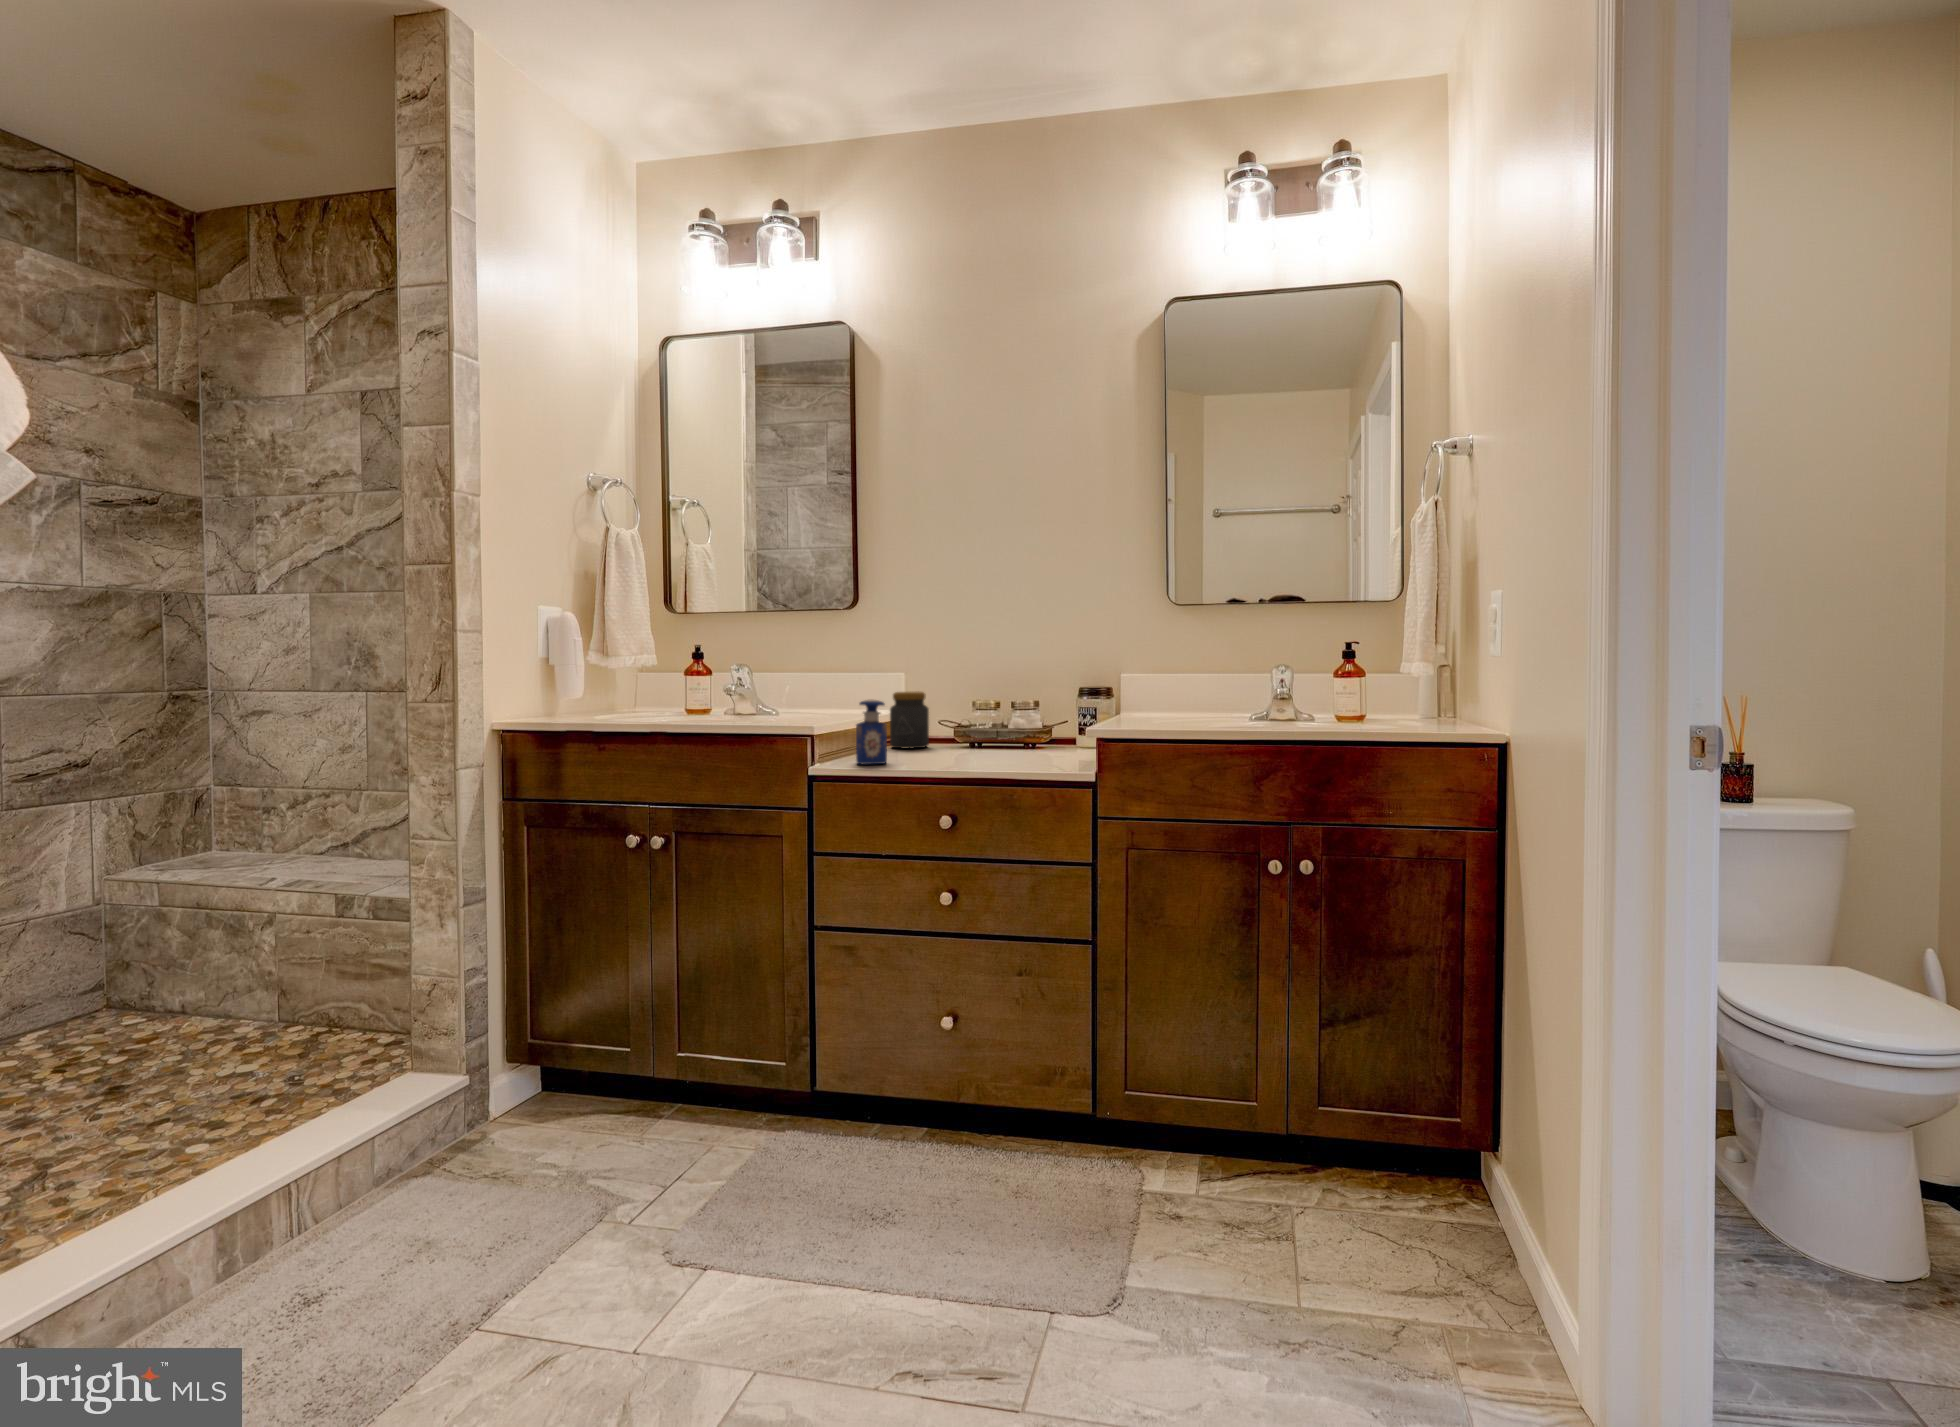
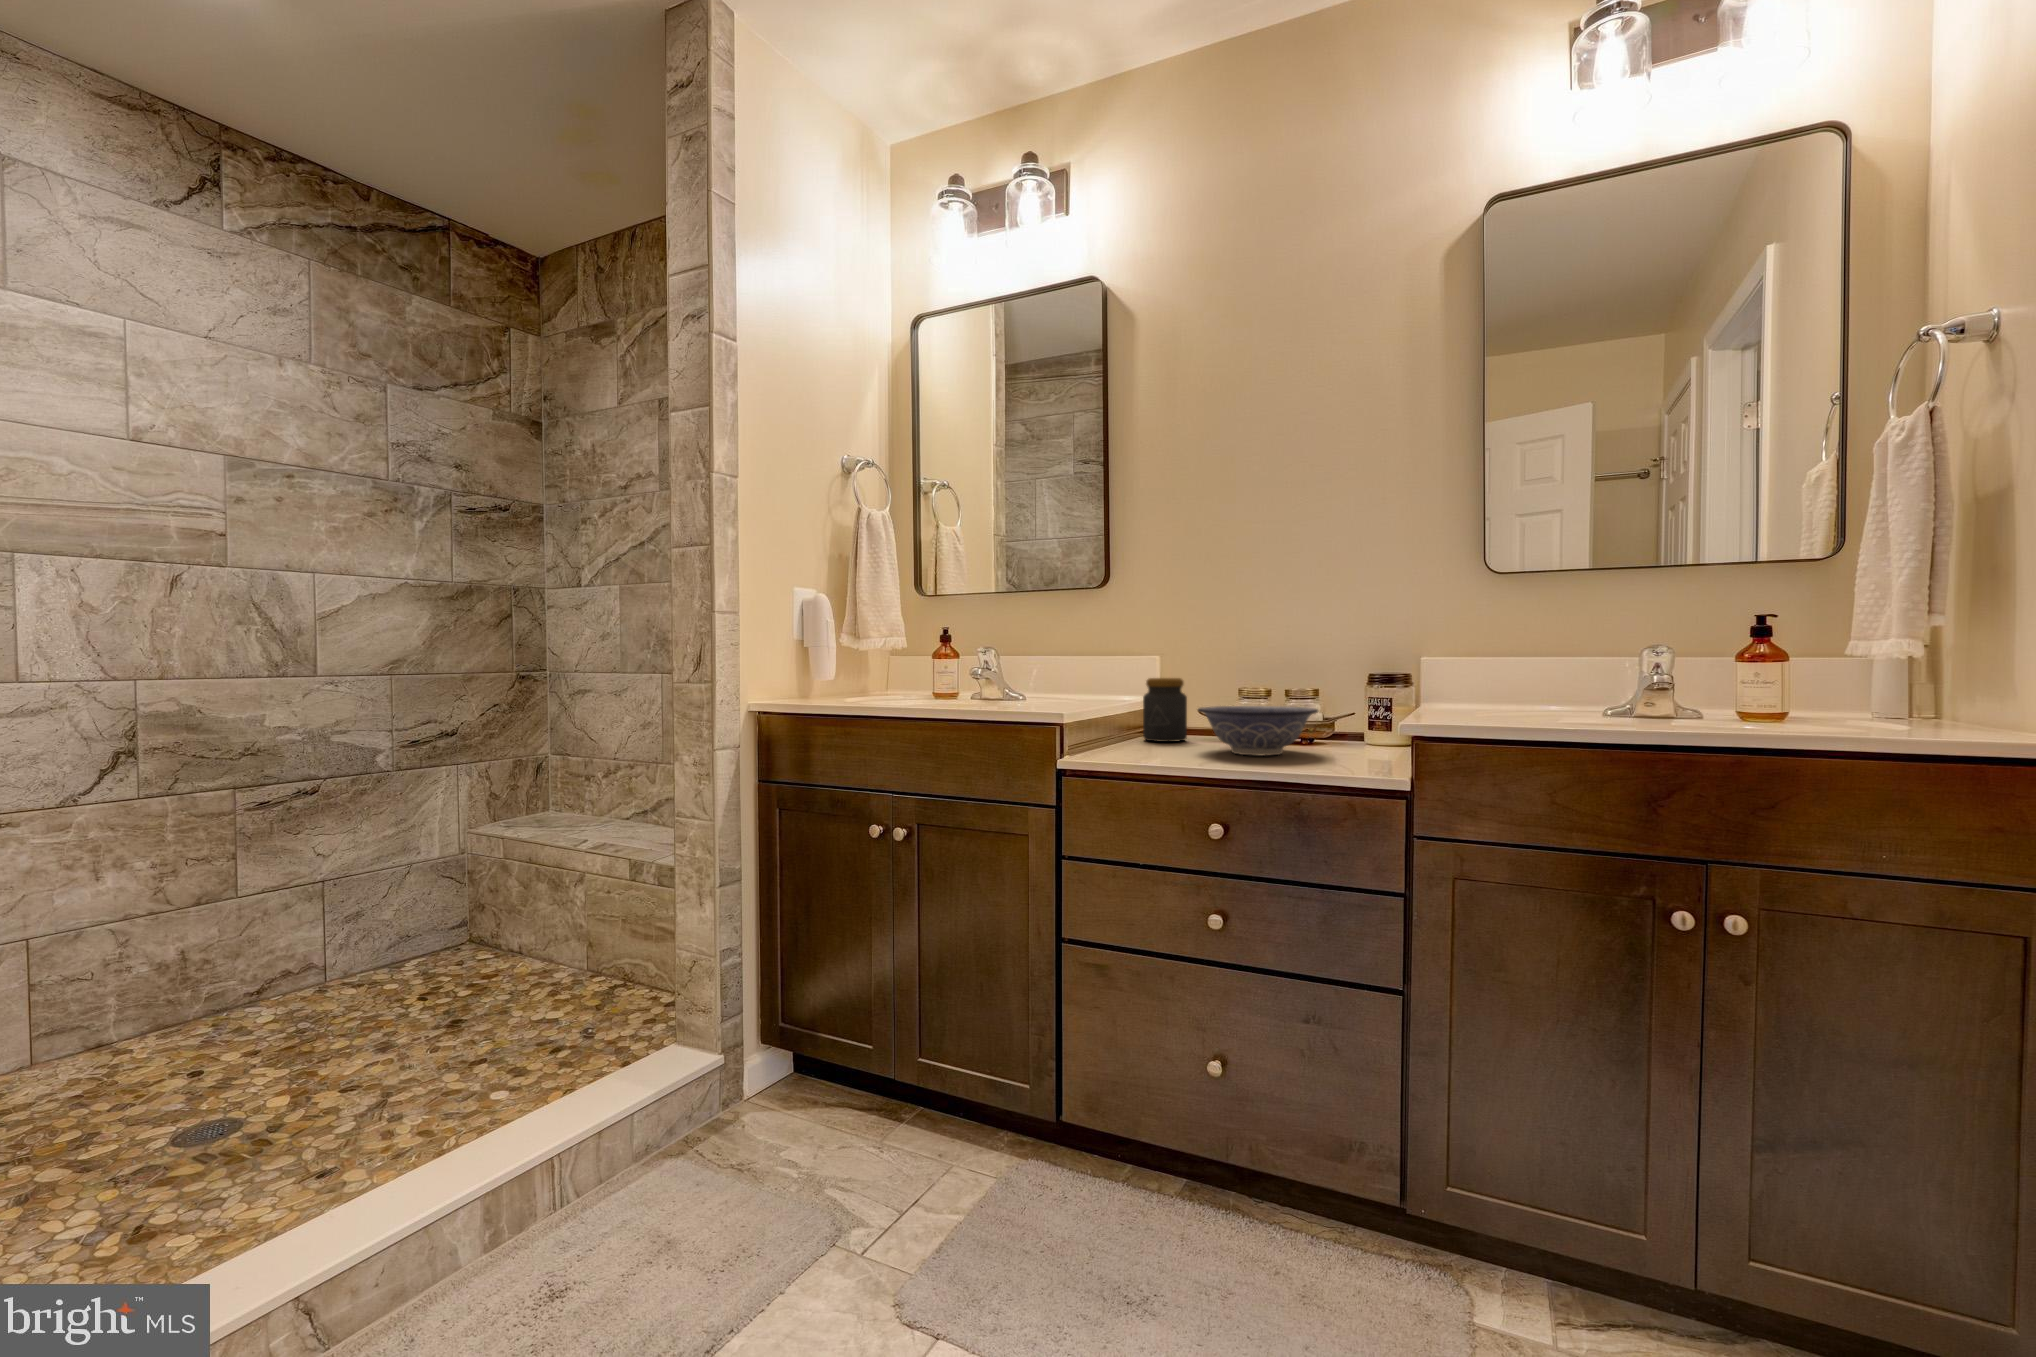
perfume bottle: present [856,700,887,764] -> none [1104,686,1139,759]
decorative bowl: none [938,716,1037,758] -> present [1198,706,1318,756]

